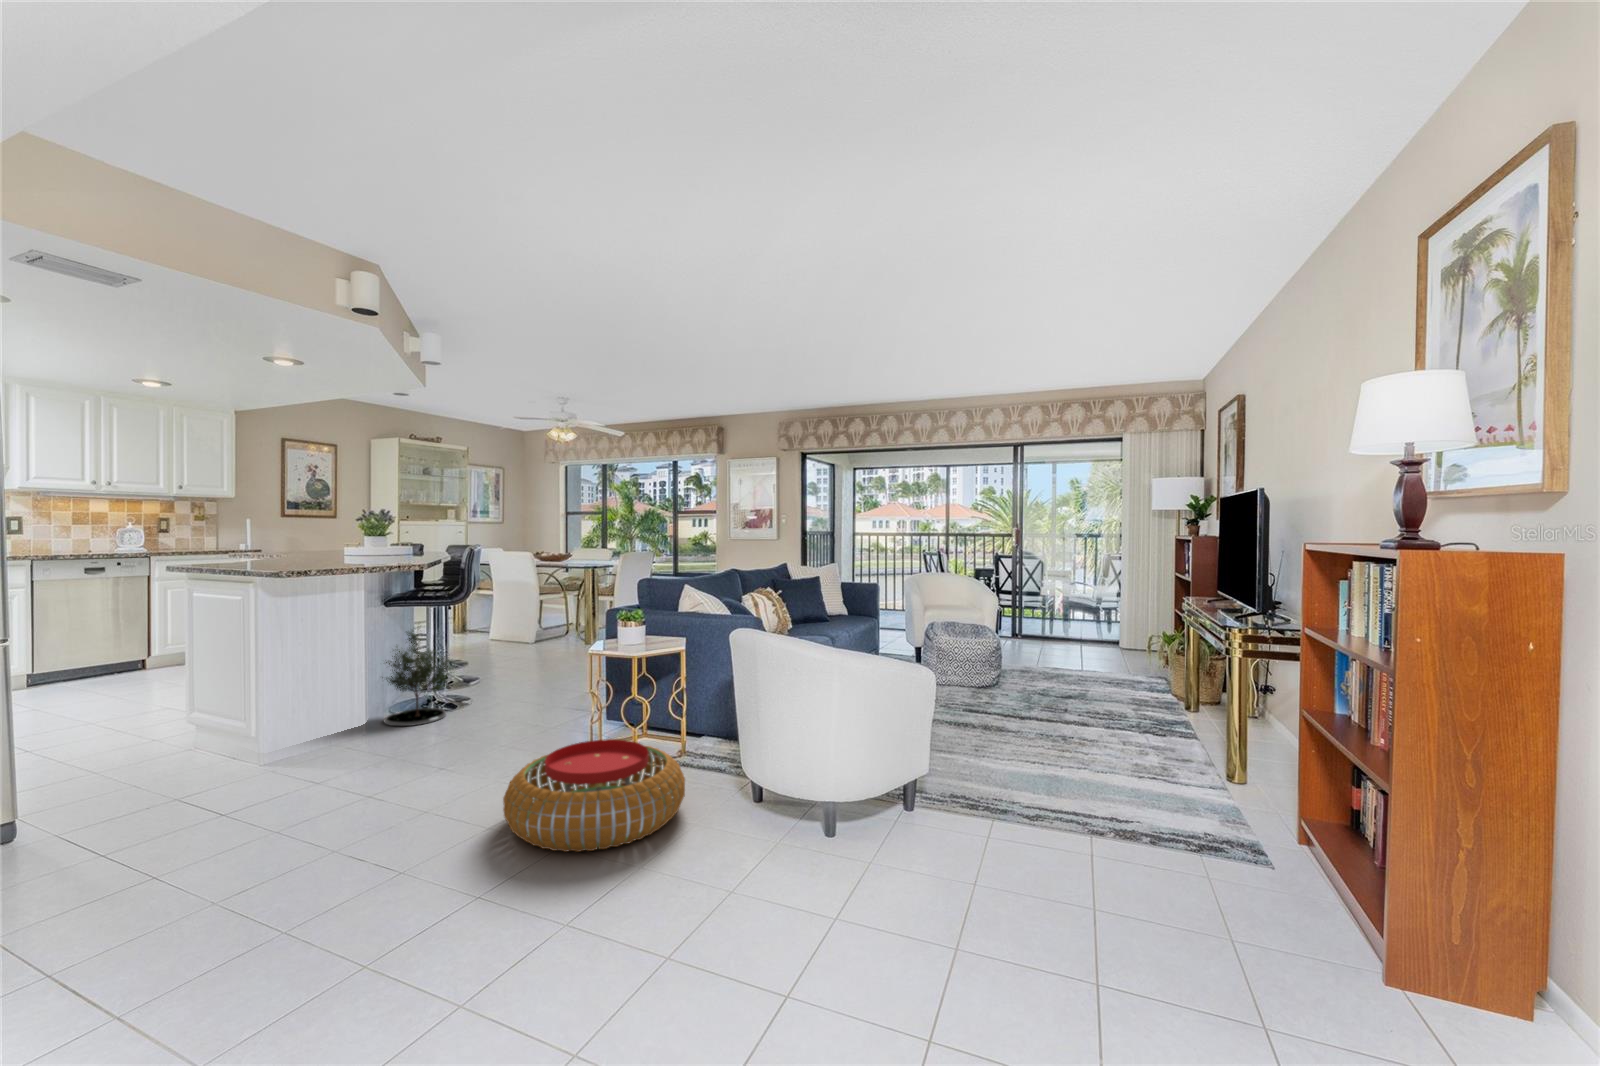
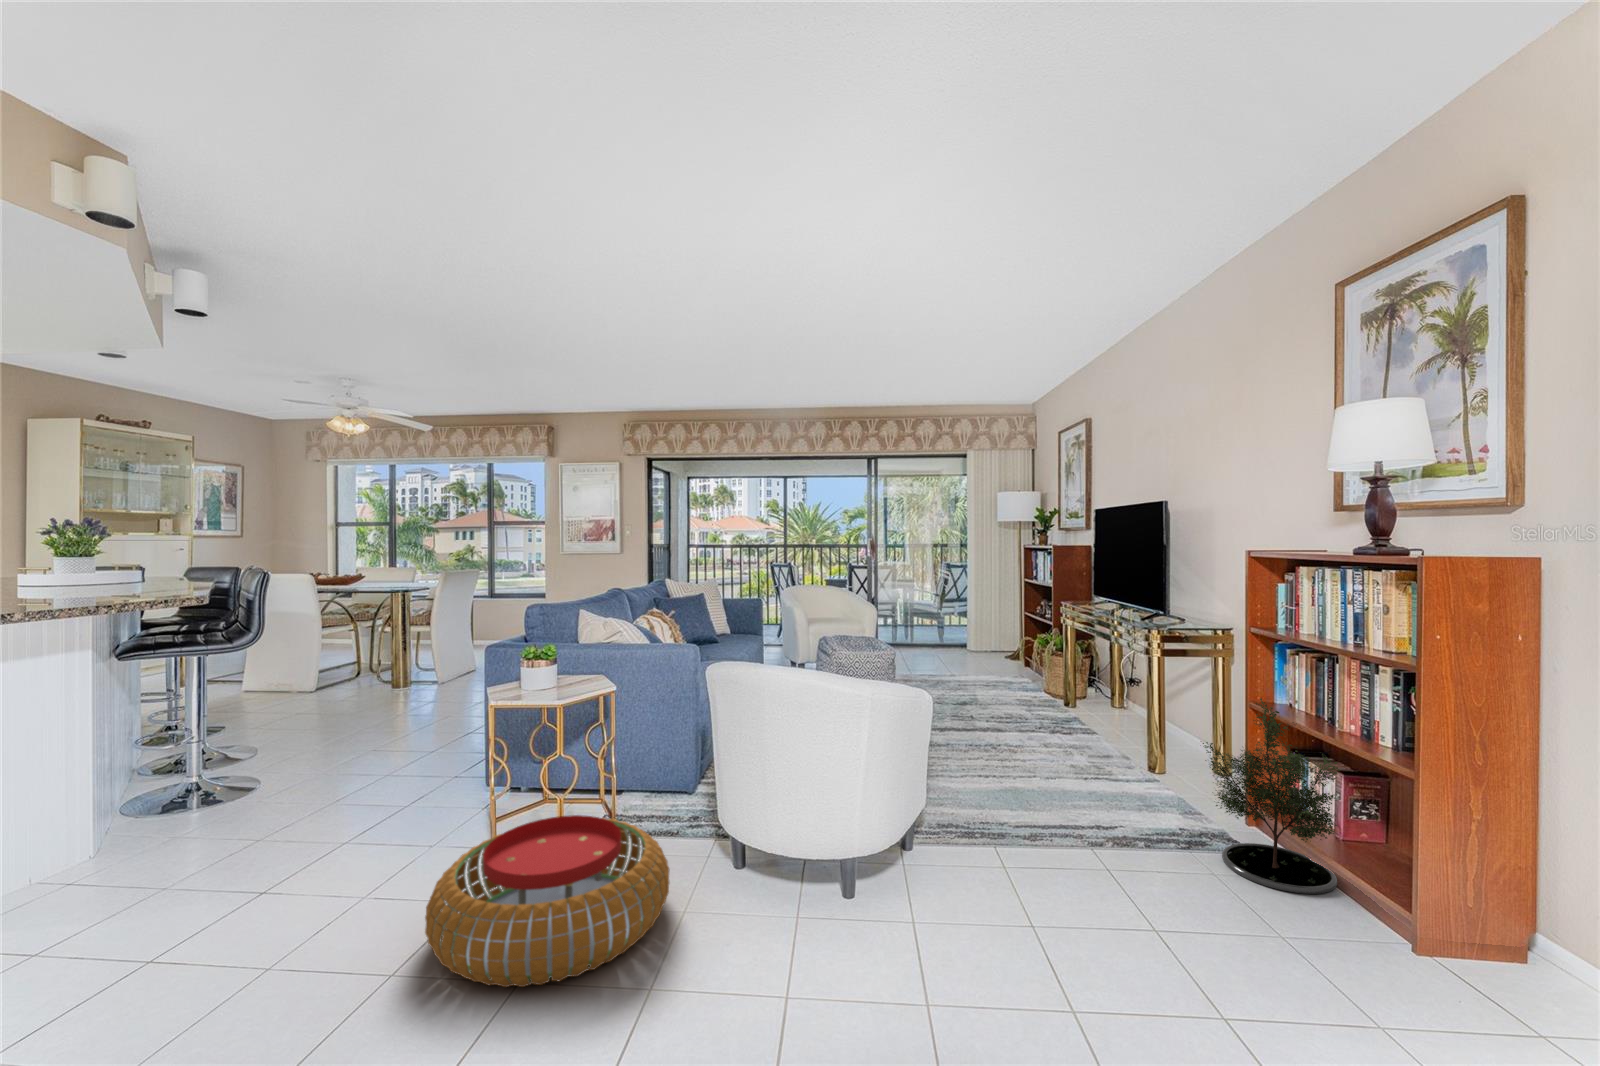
potted tree: present [384,631,449,726] -> present [1203,698,1340,894]

